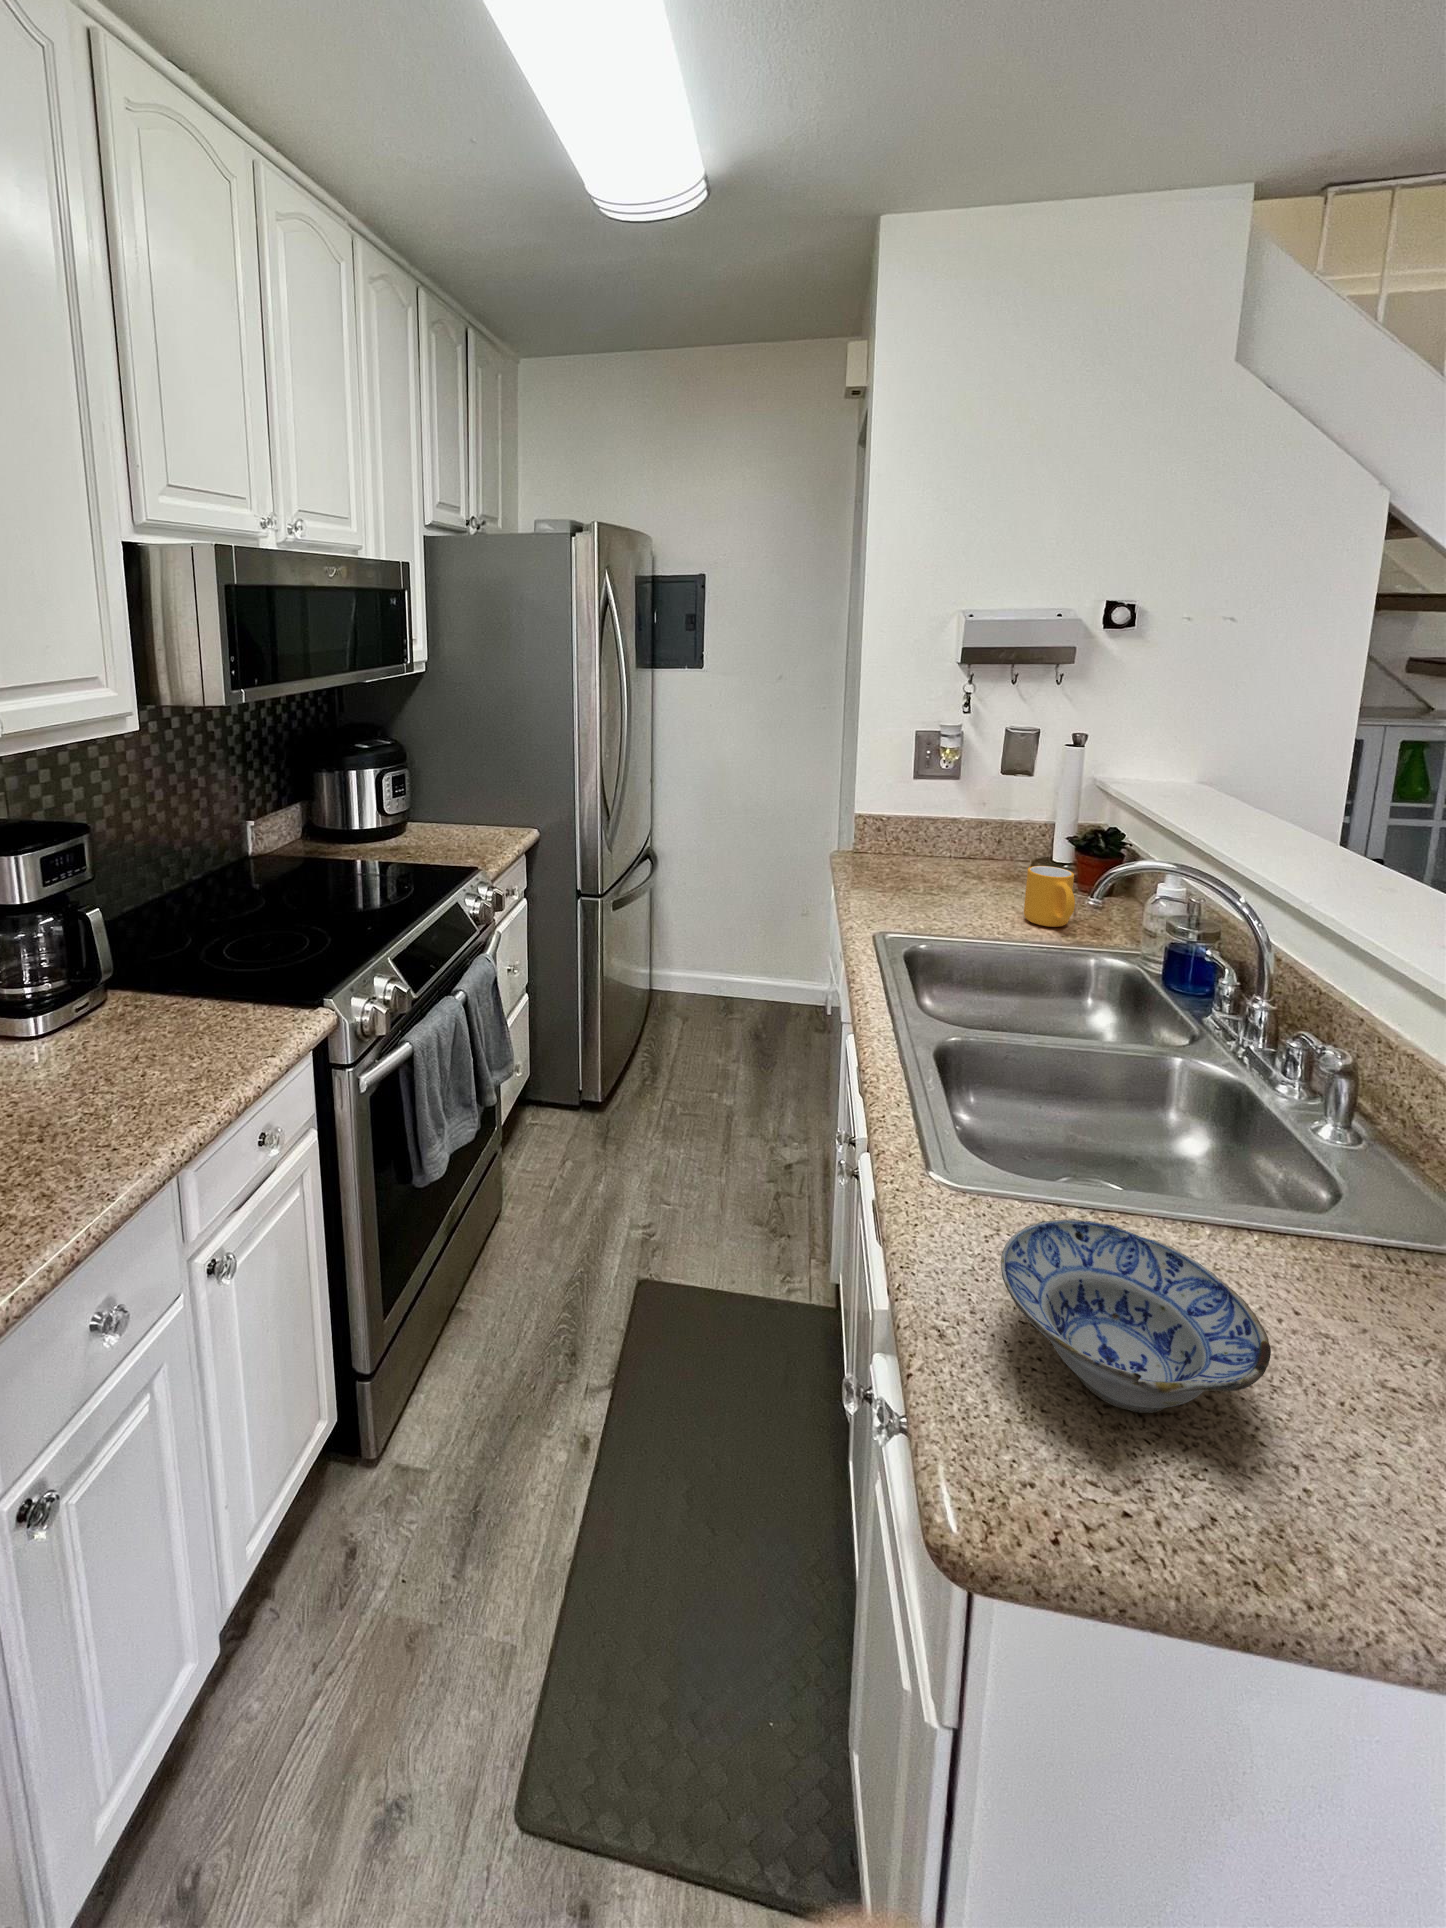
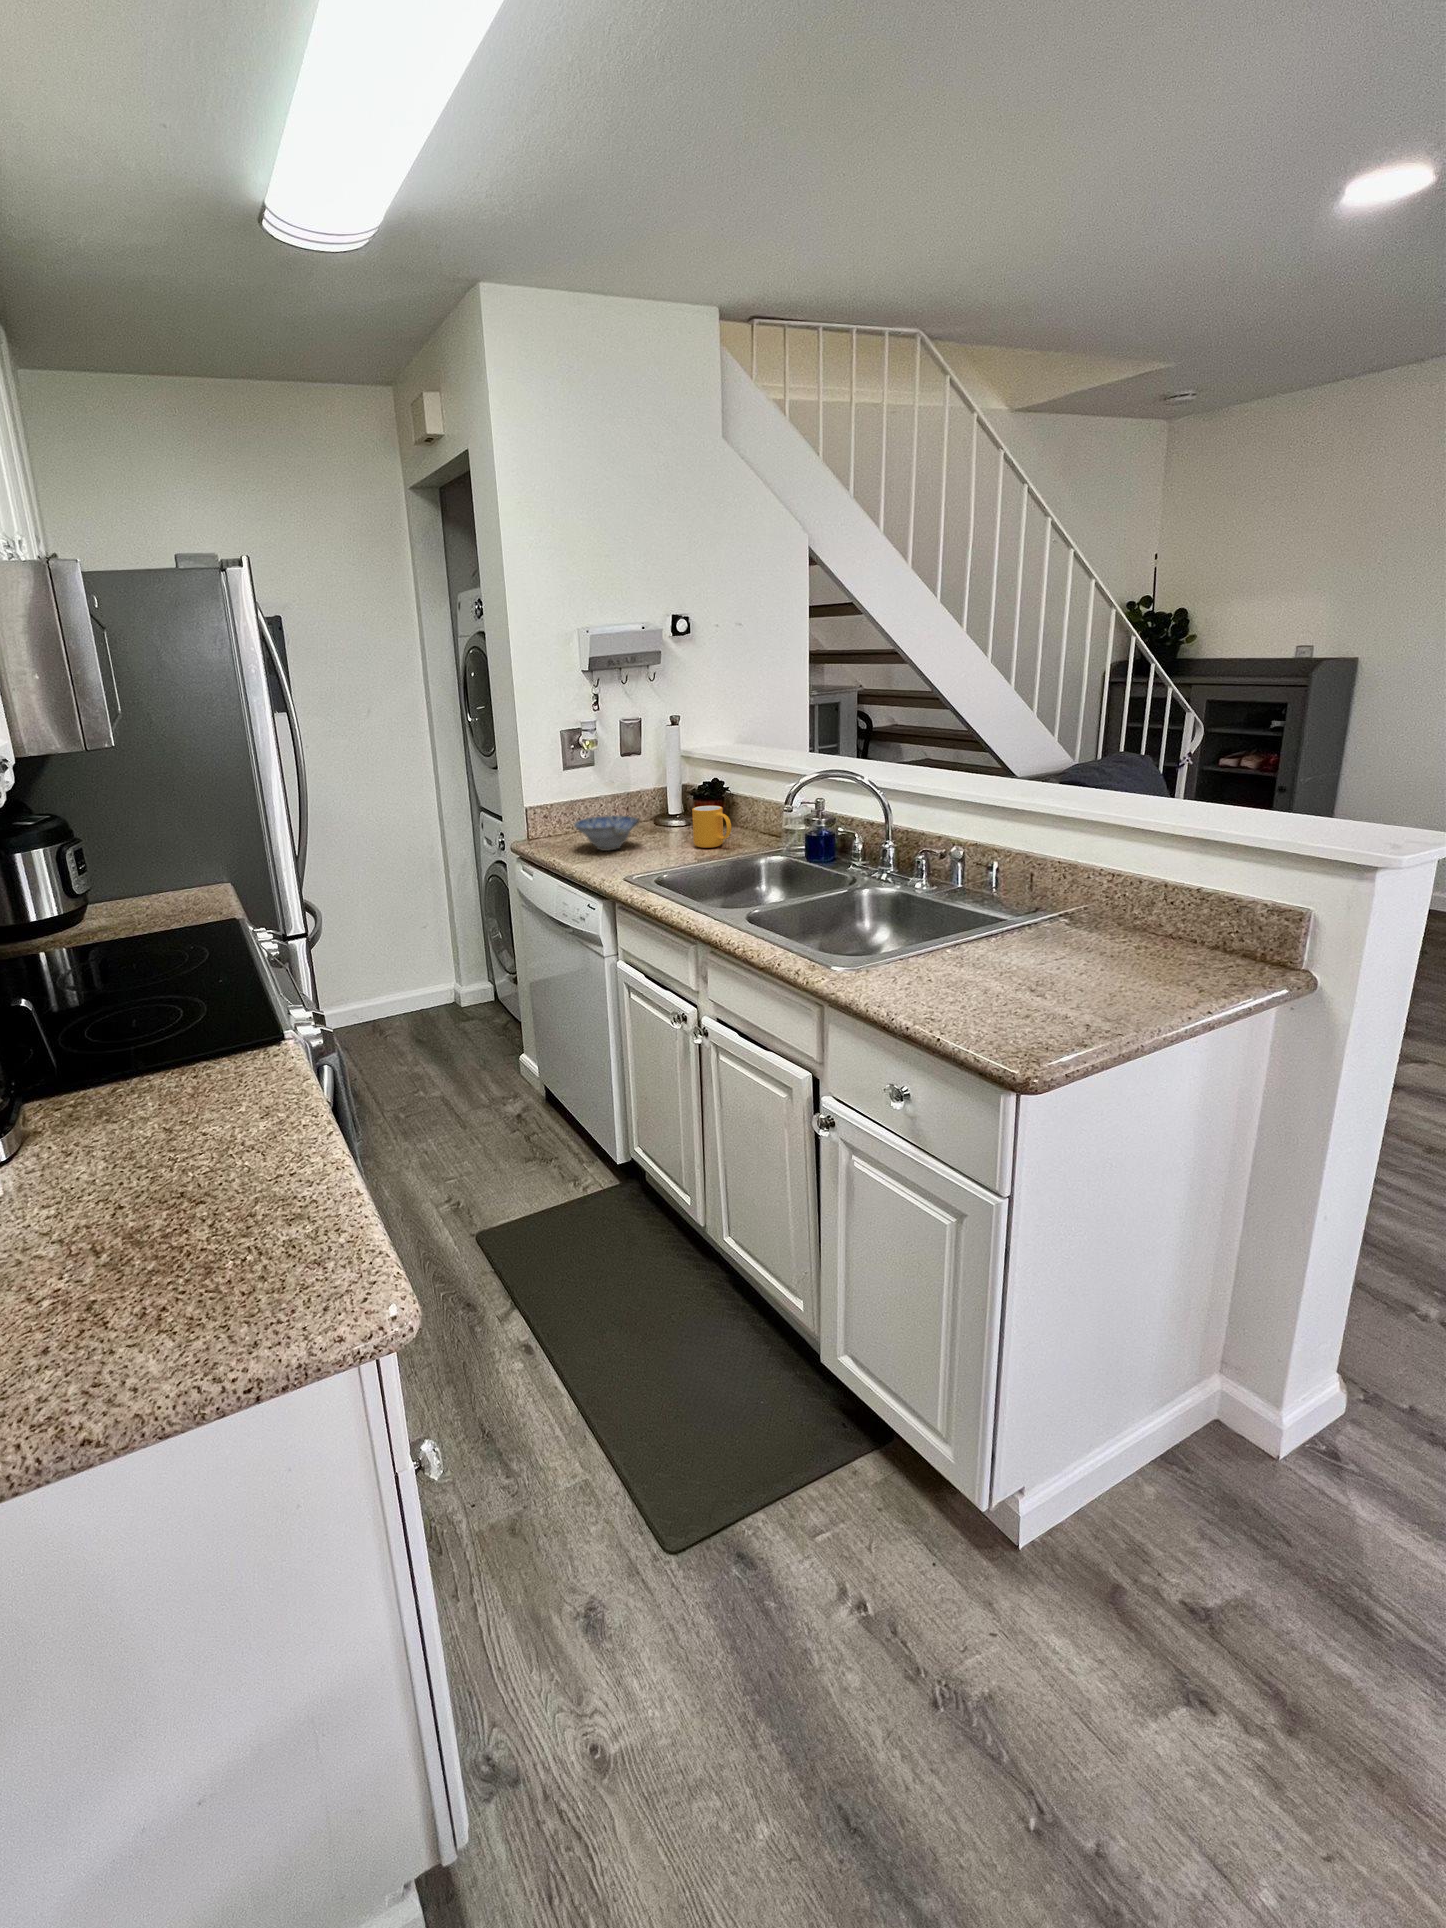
ceramic bowl: present [1001,1219,1271,1413] -> present [574,816,639,851]

